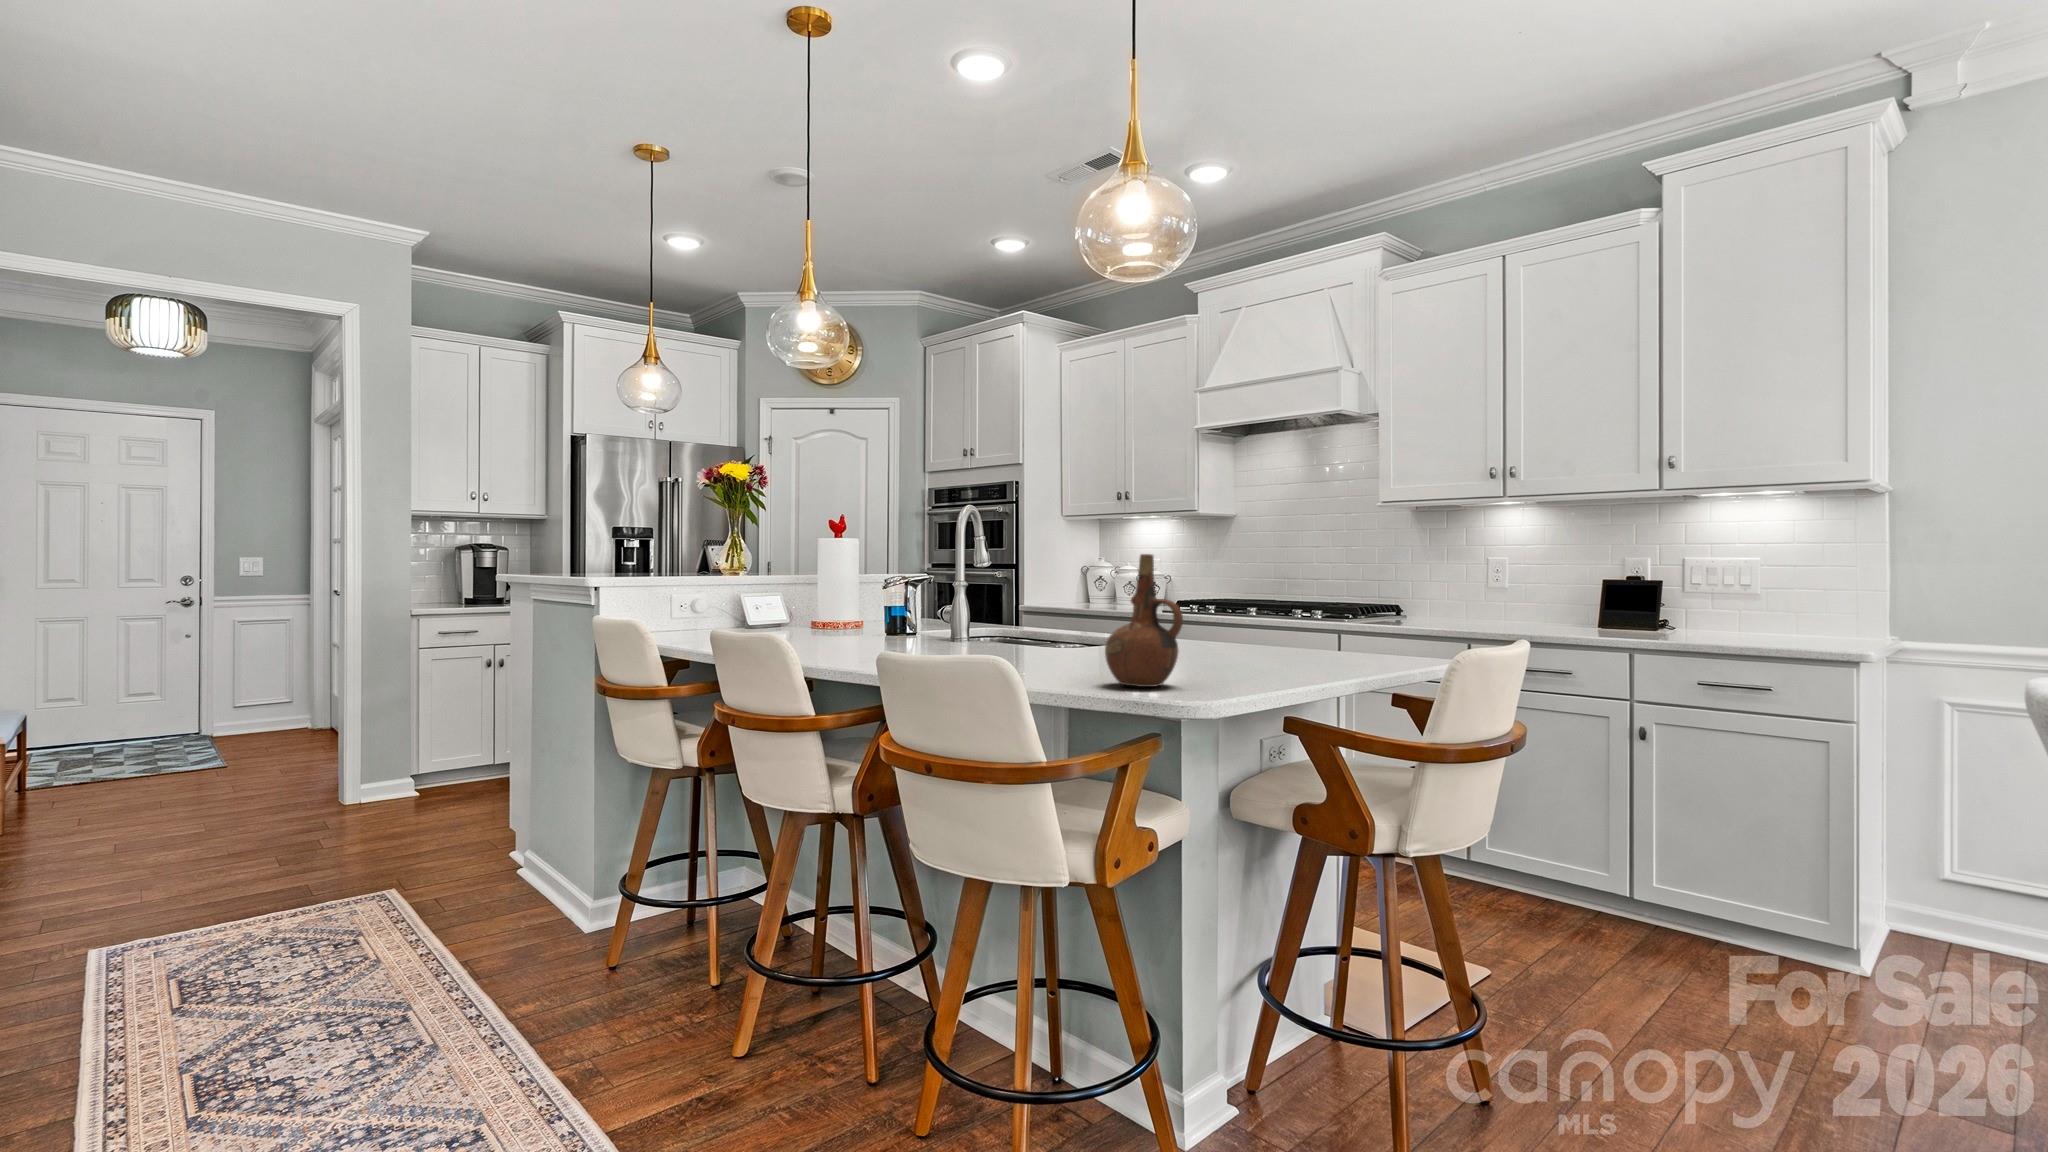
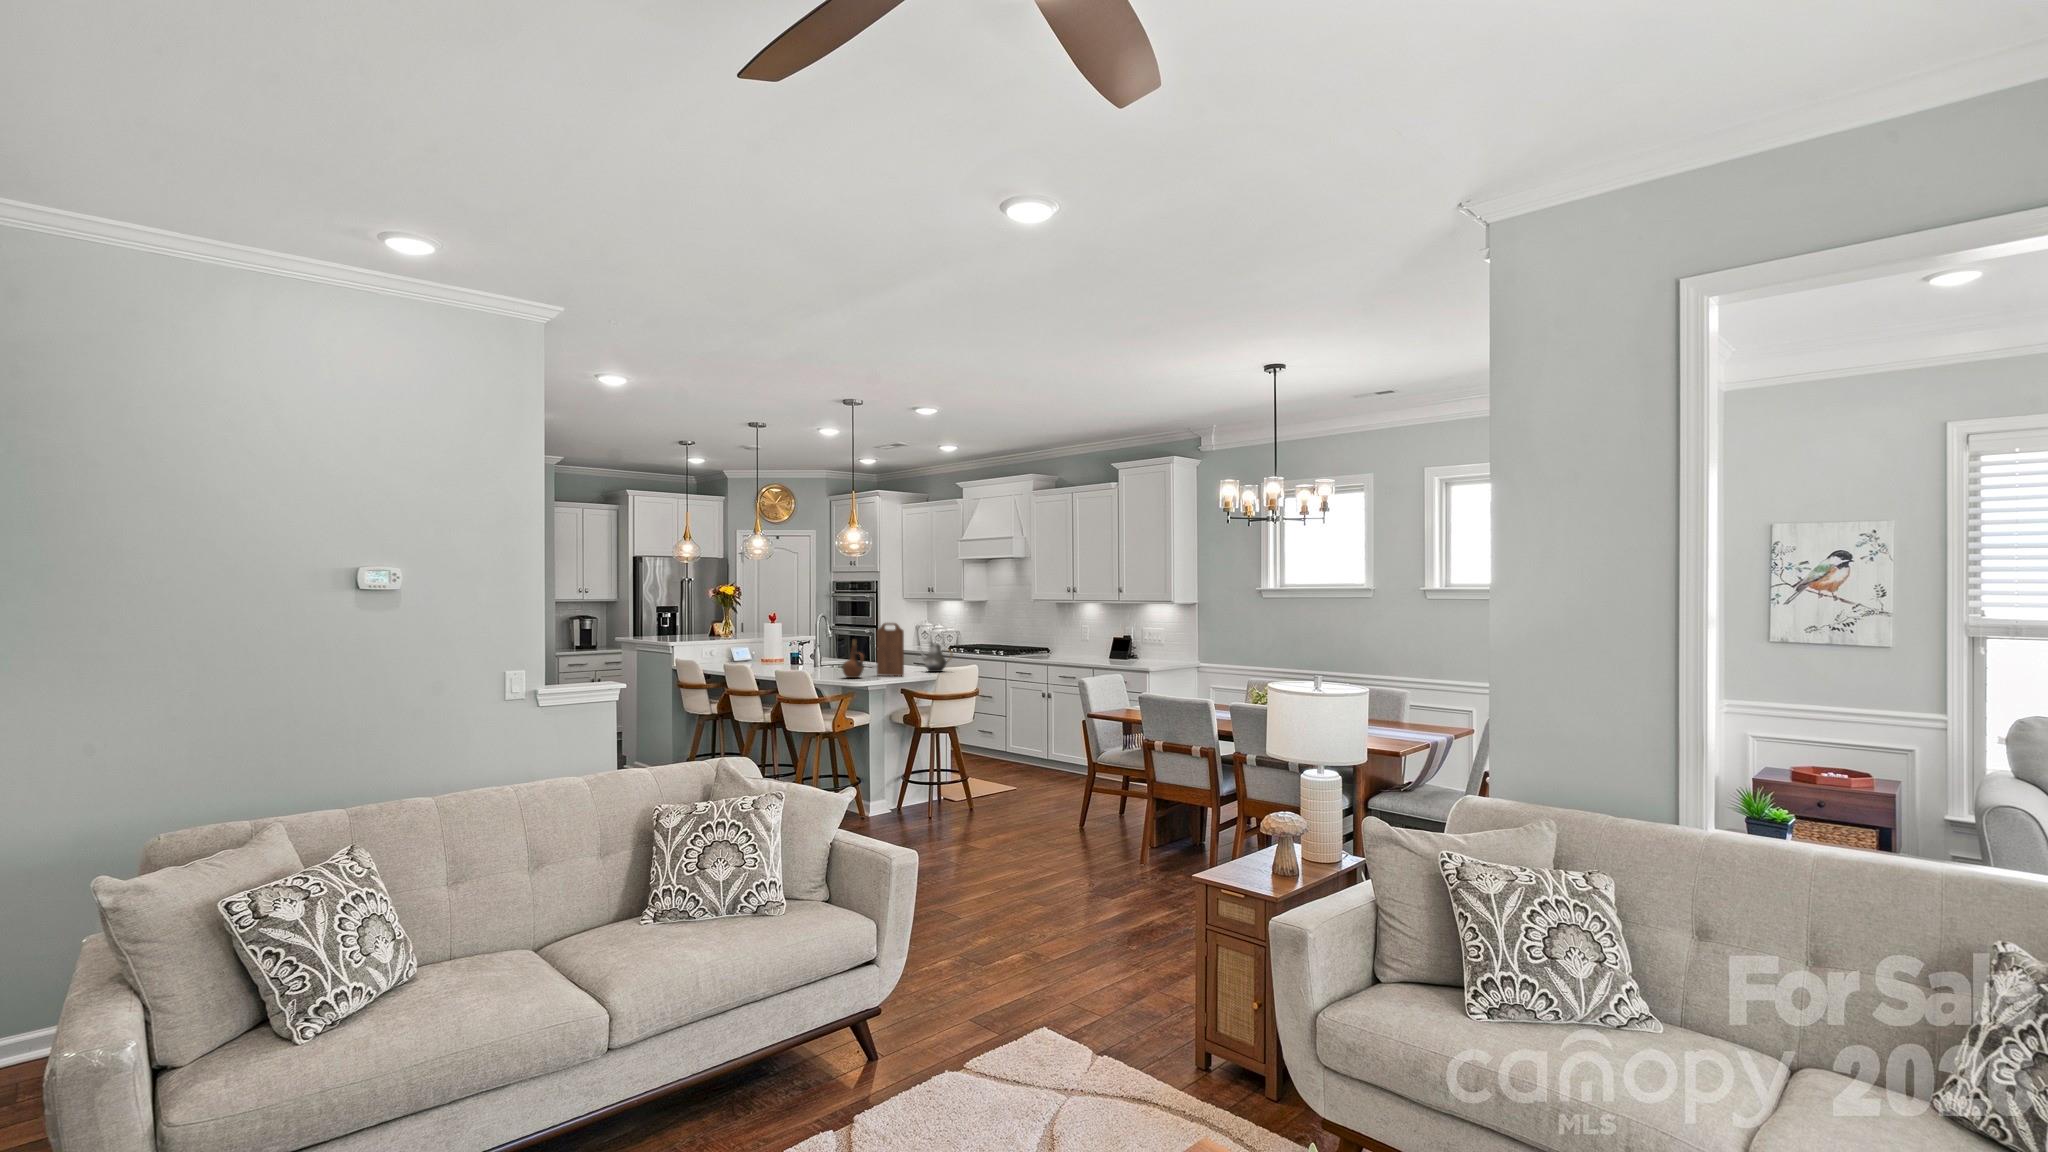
cutting board: none [1196,505,1297,680] -> present [877,623,904,676]
teapot: none [1280,565,1393,664] -> present [919,642,953,672]

